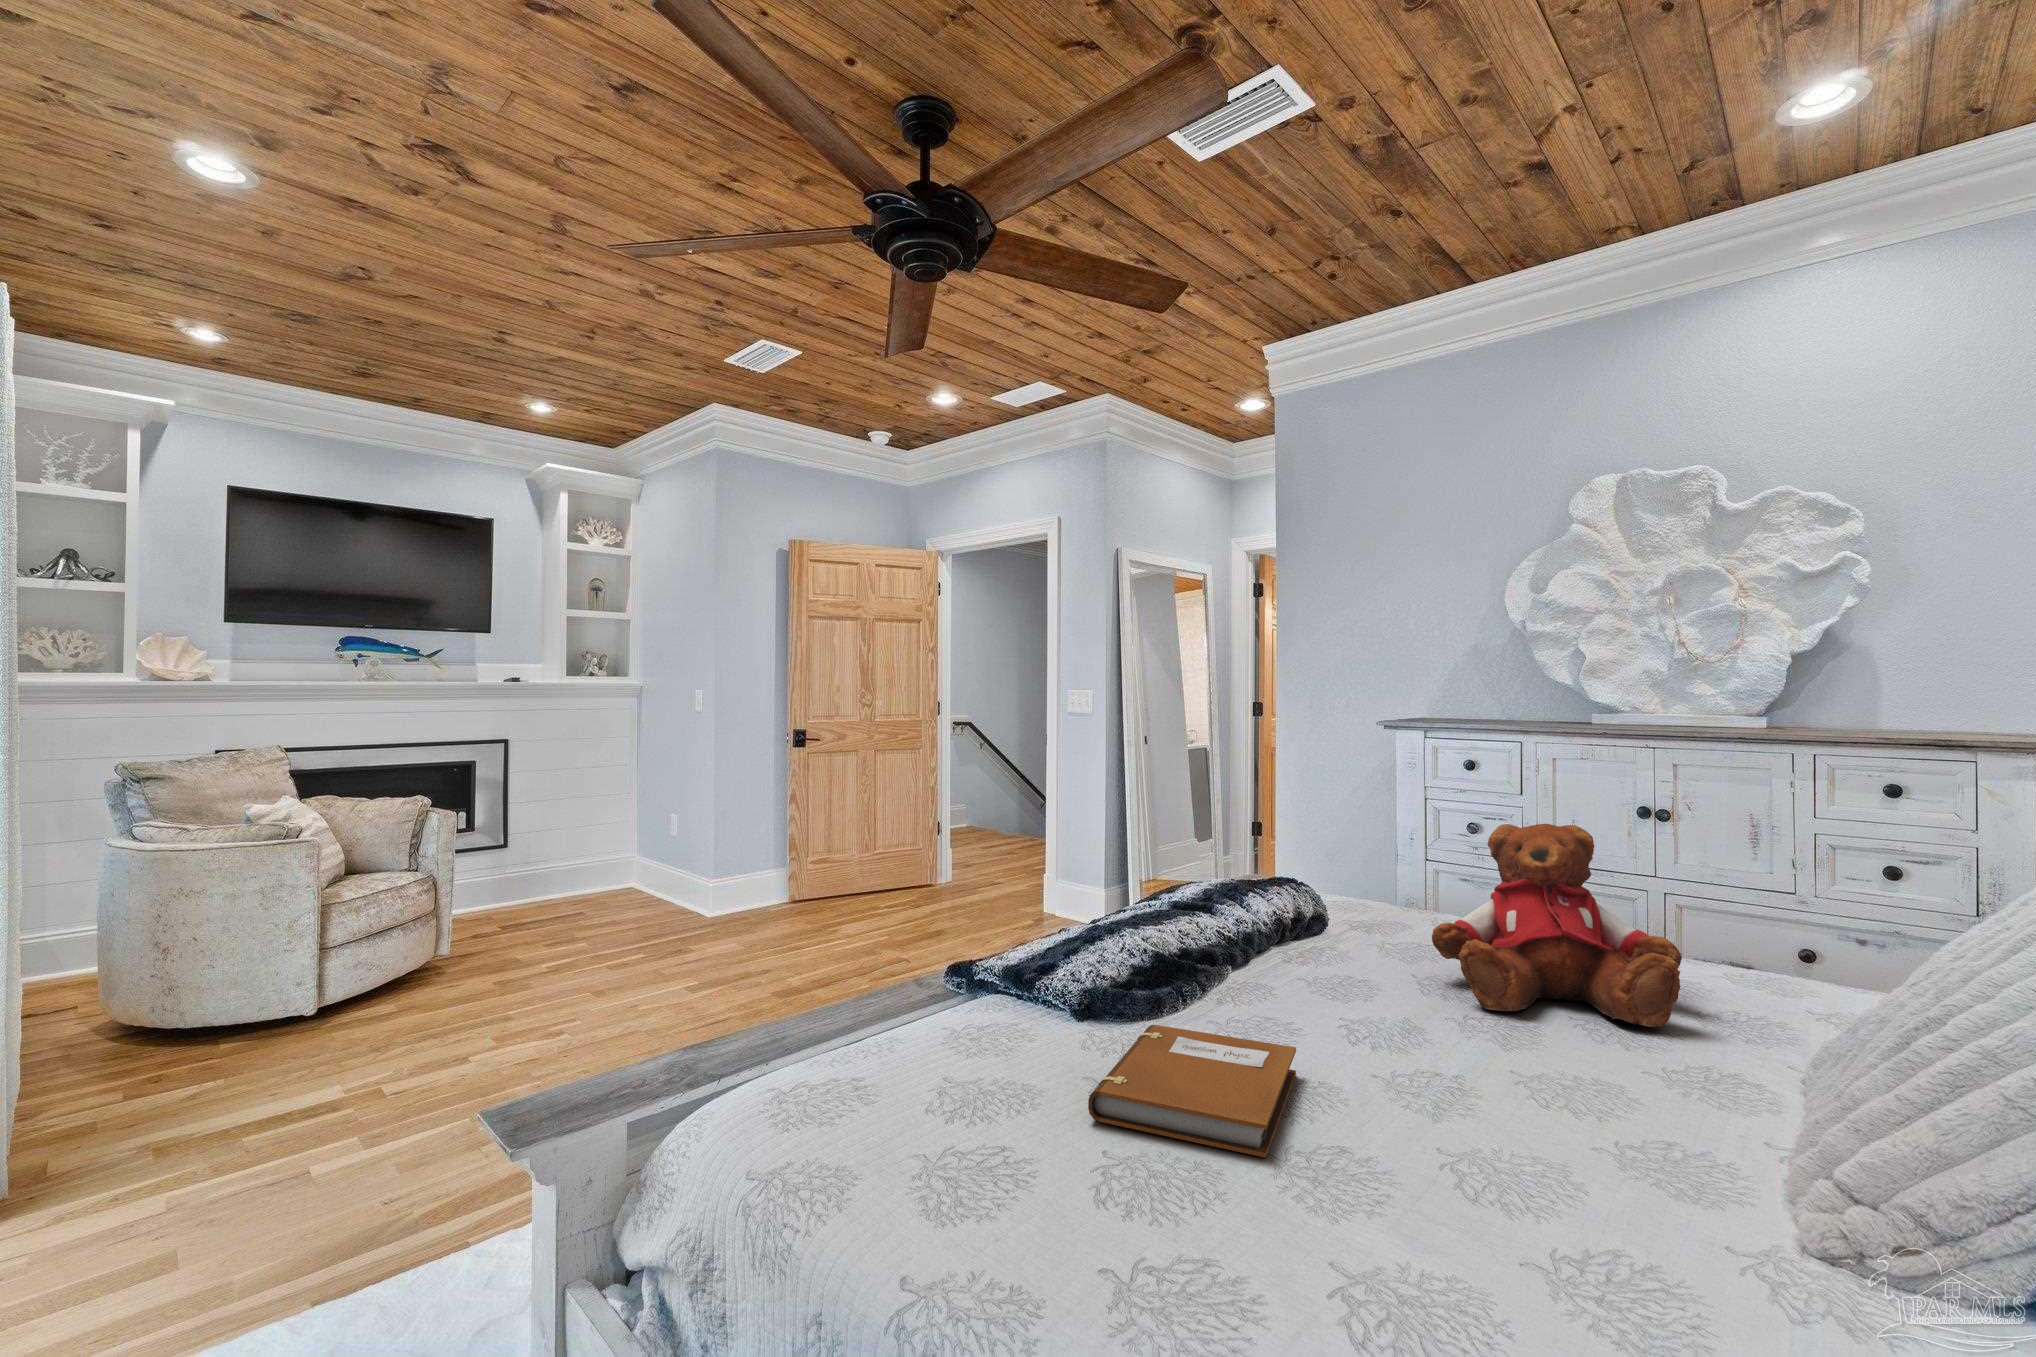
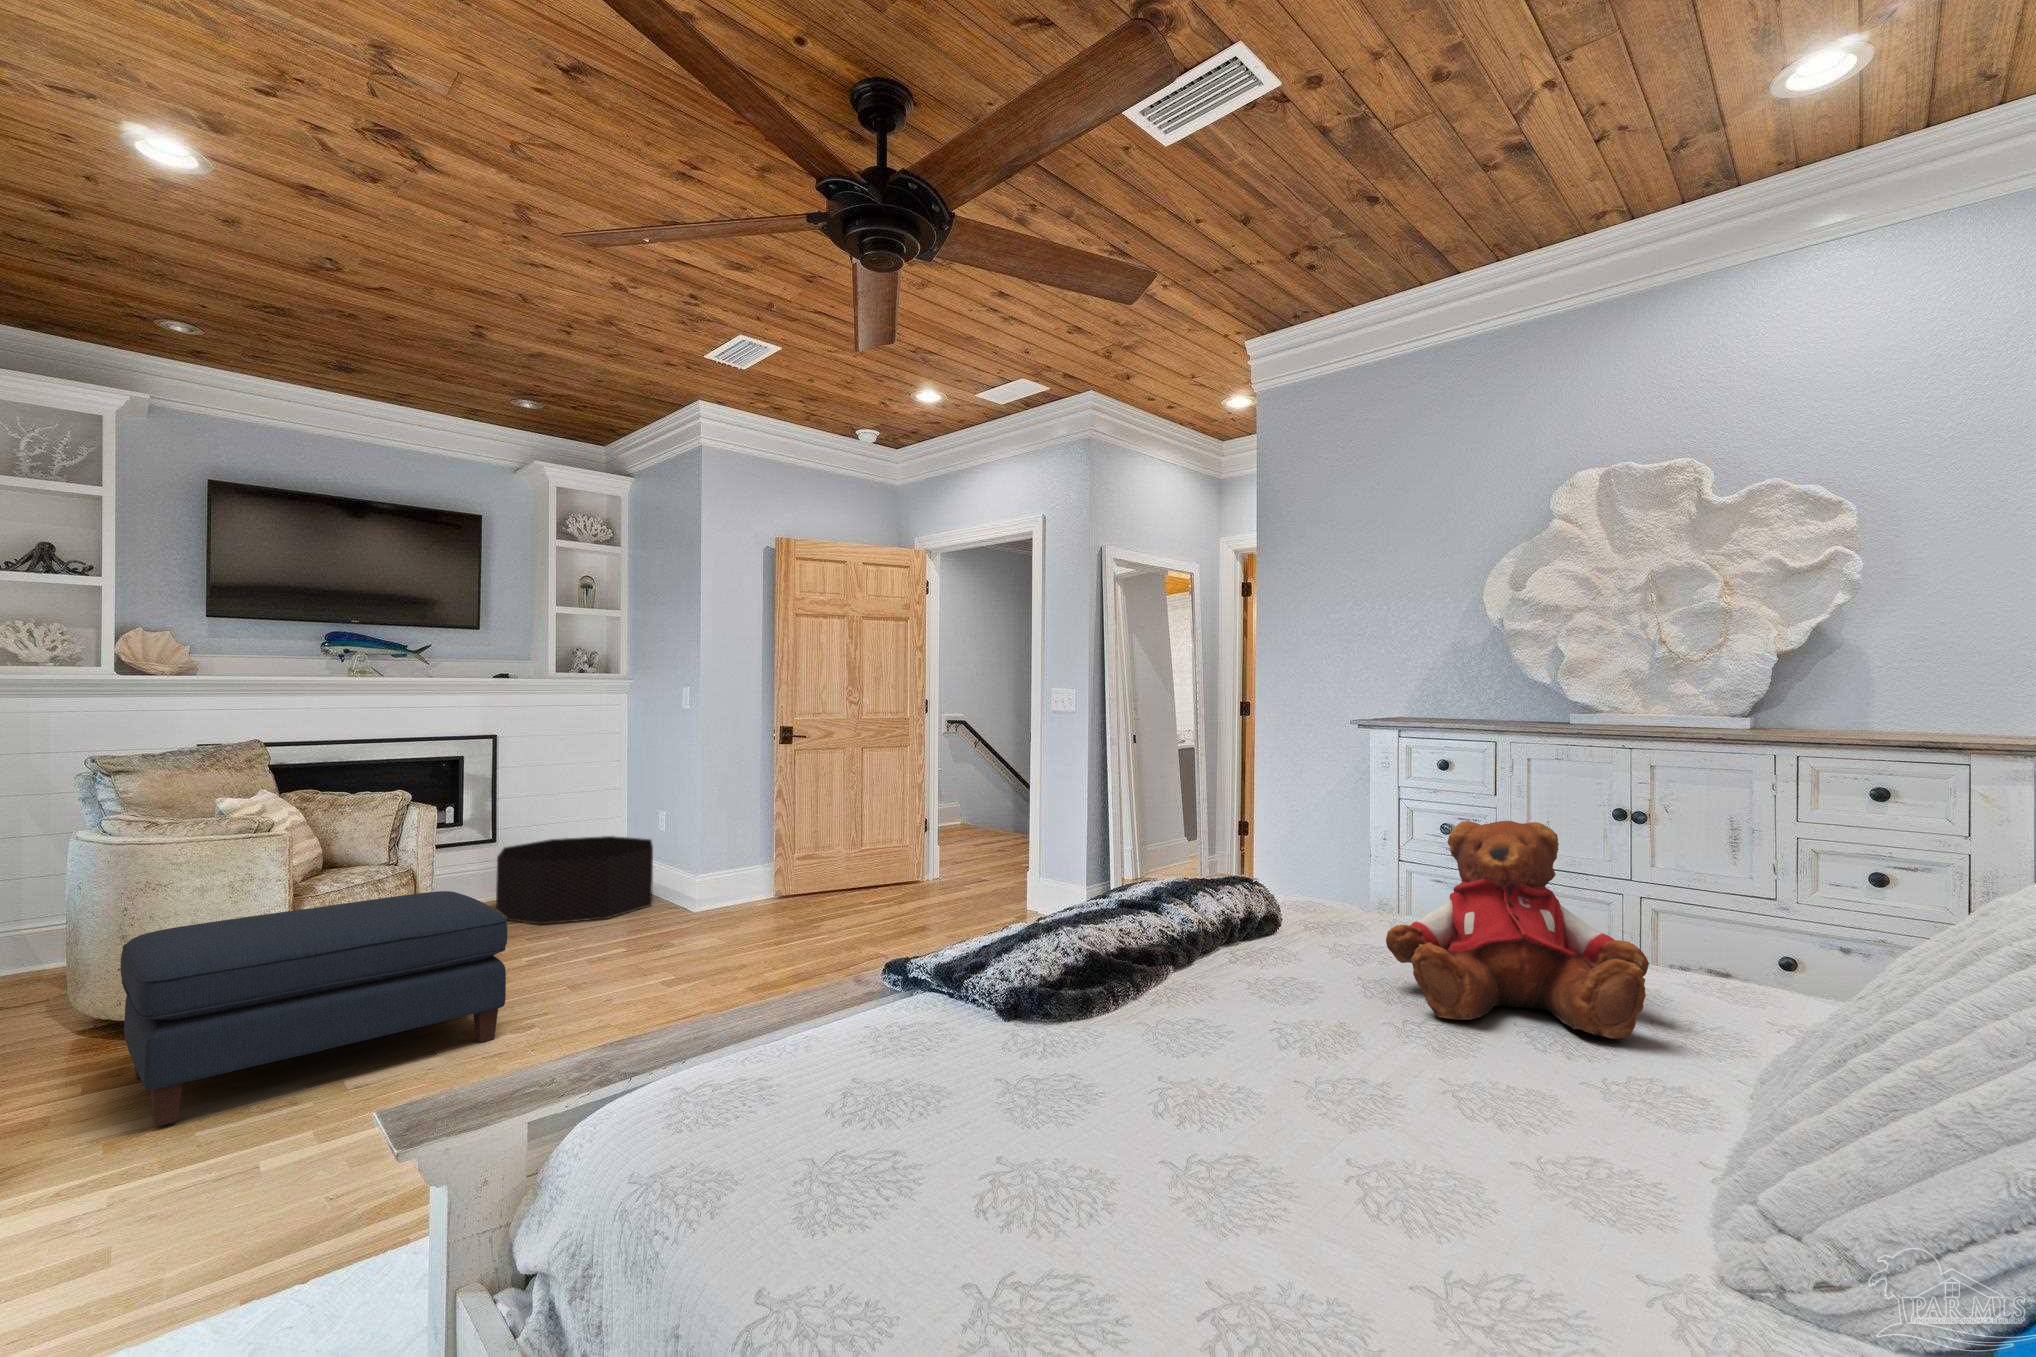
basket: none [511,841,667,930] -> present [496,836,653,924]
ottoman: none [163,897,541,1131] -> present [120,891,508,1127]
notebook: present [1088,1025,1296,1158] -> none [985,1033,1223,1185]

